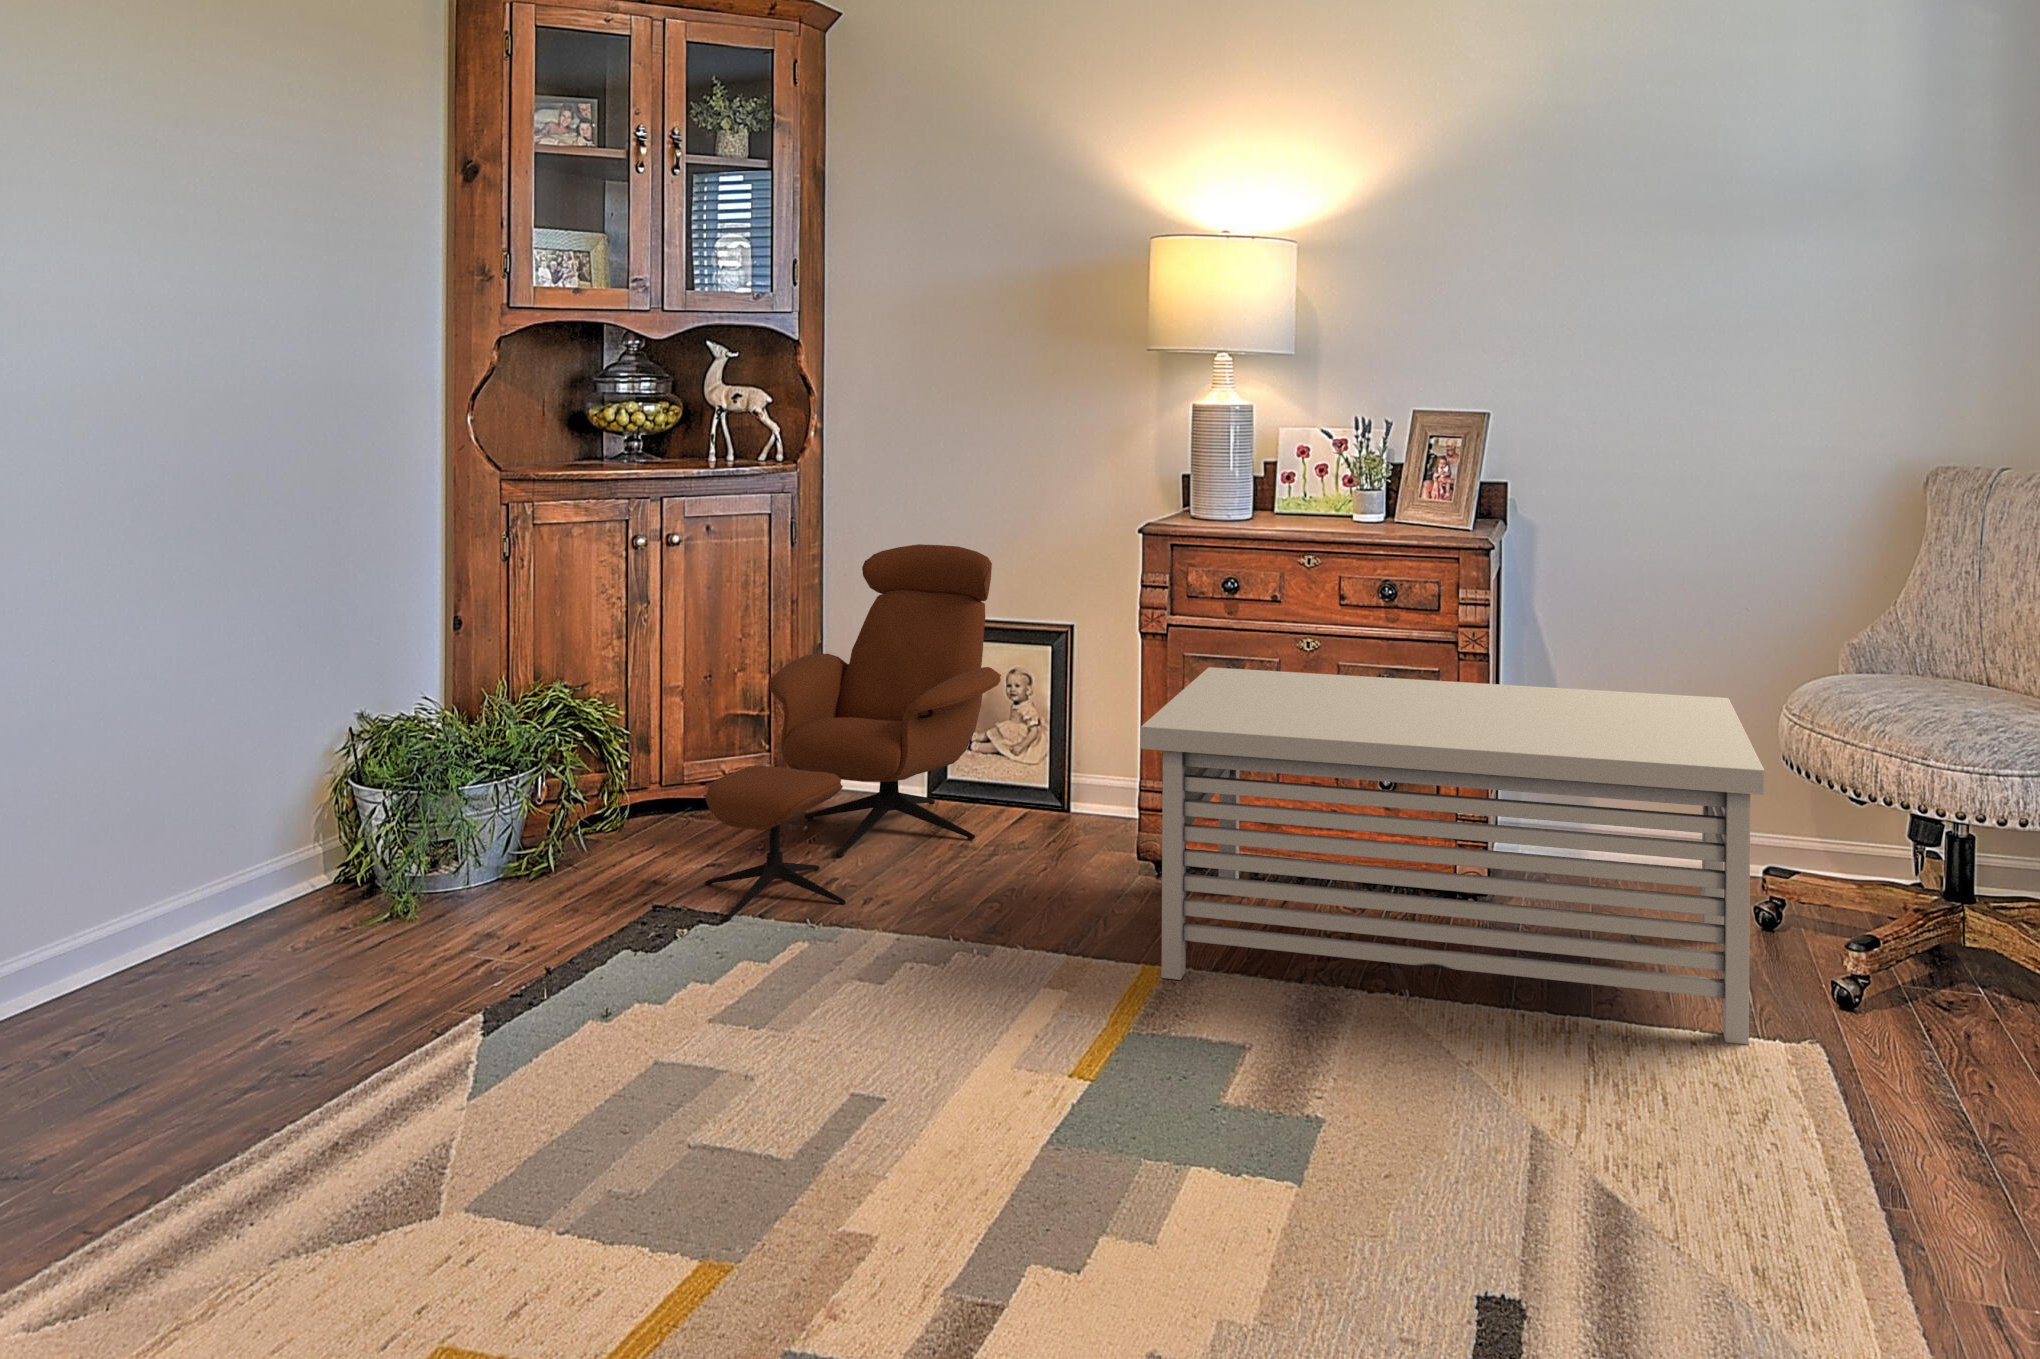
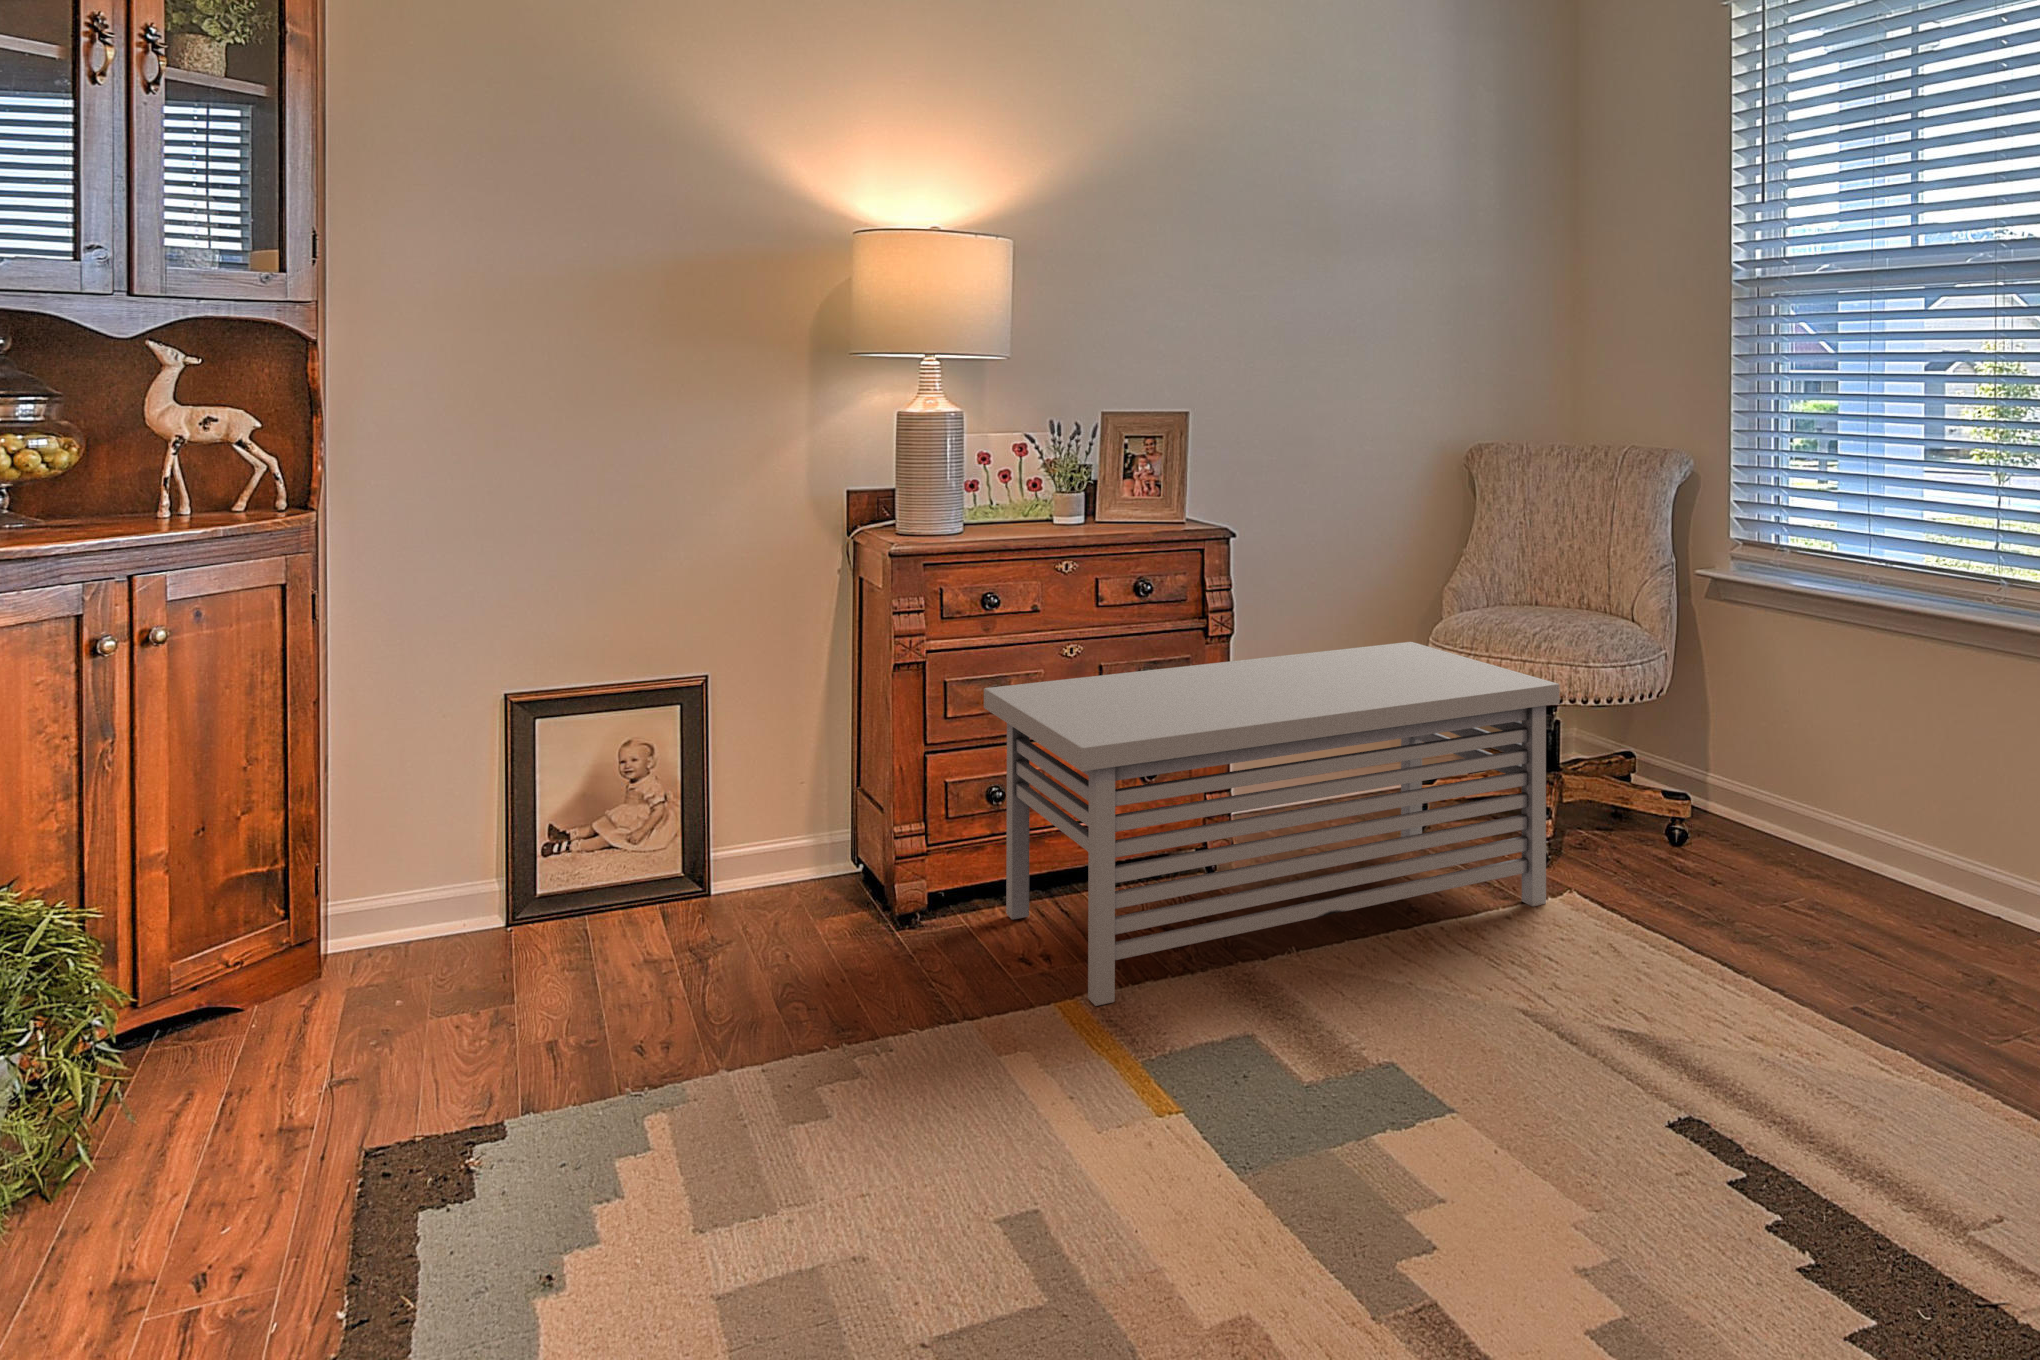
lounge chair: present [706,544,1001,921] -> none [352,599,689,1131]

